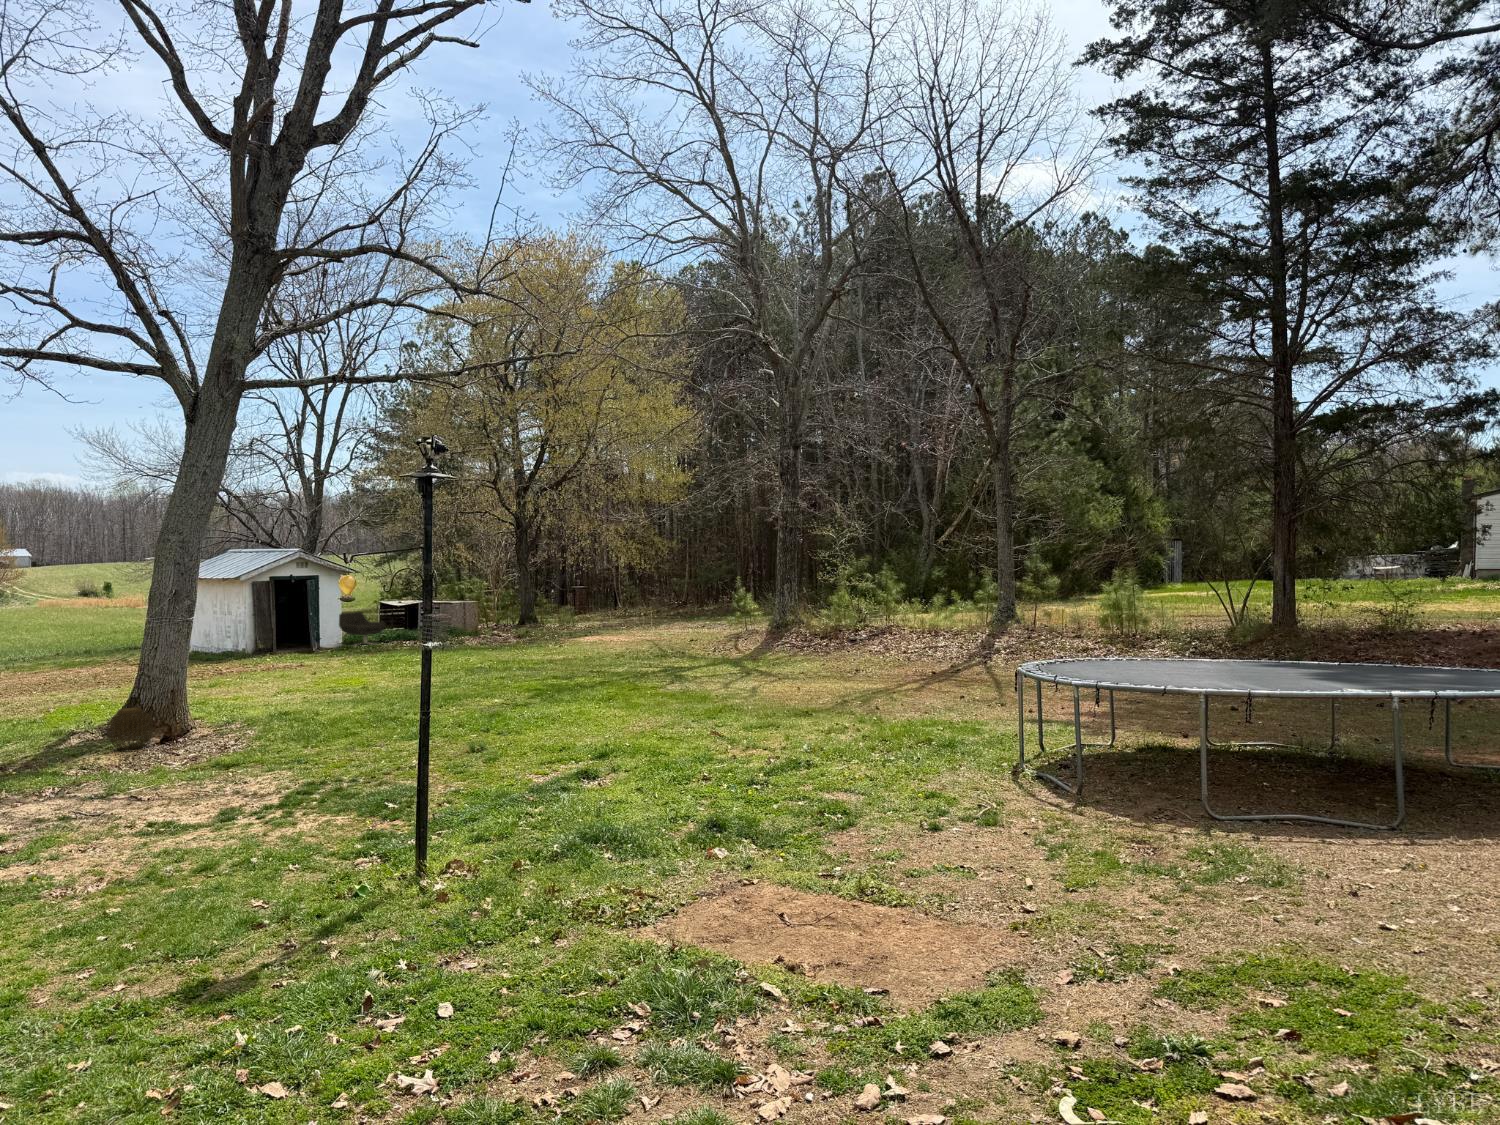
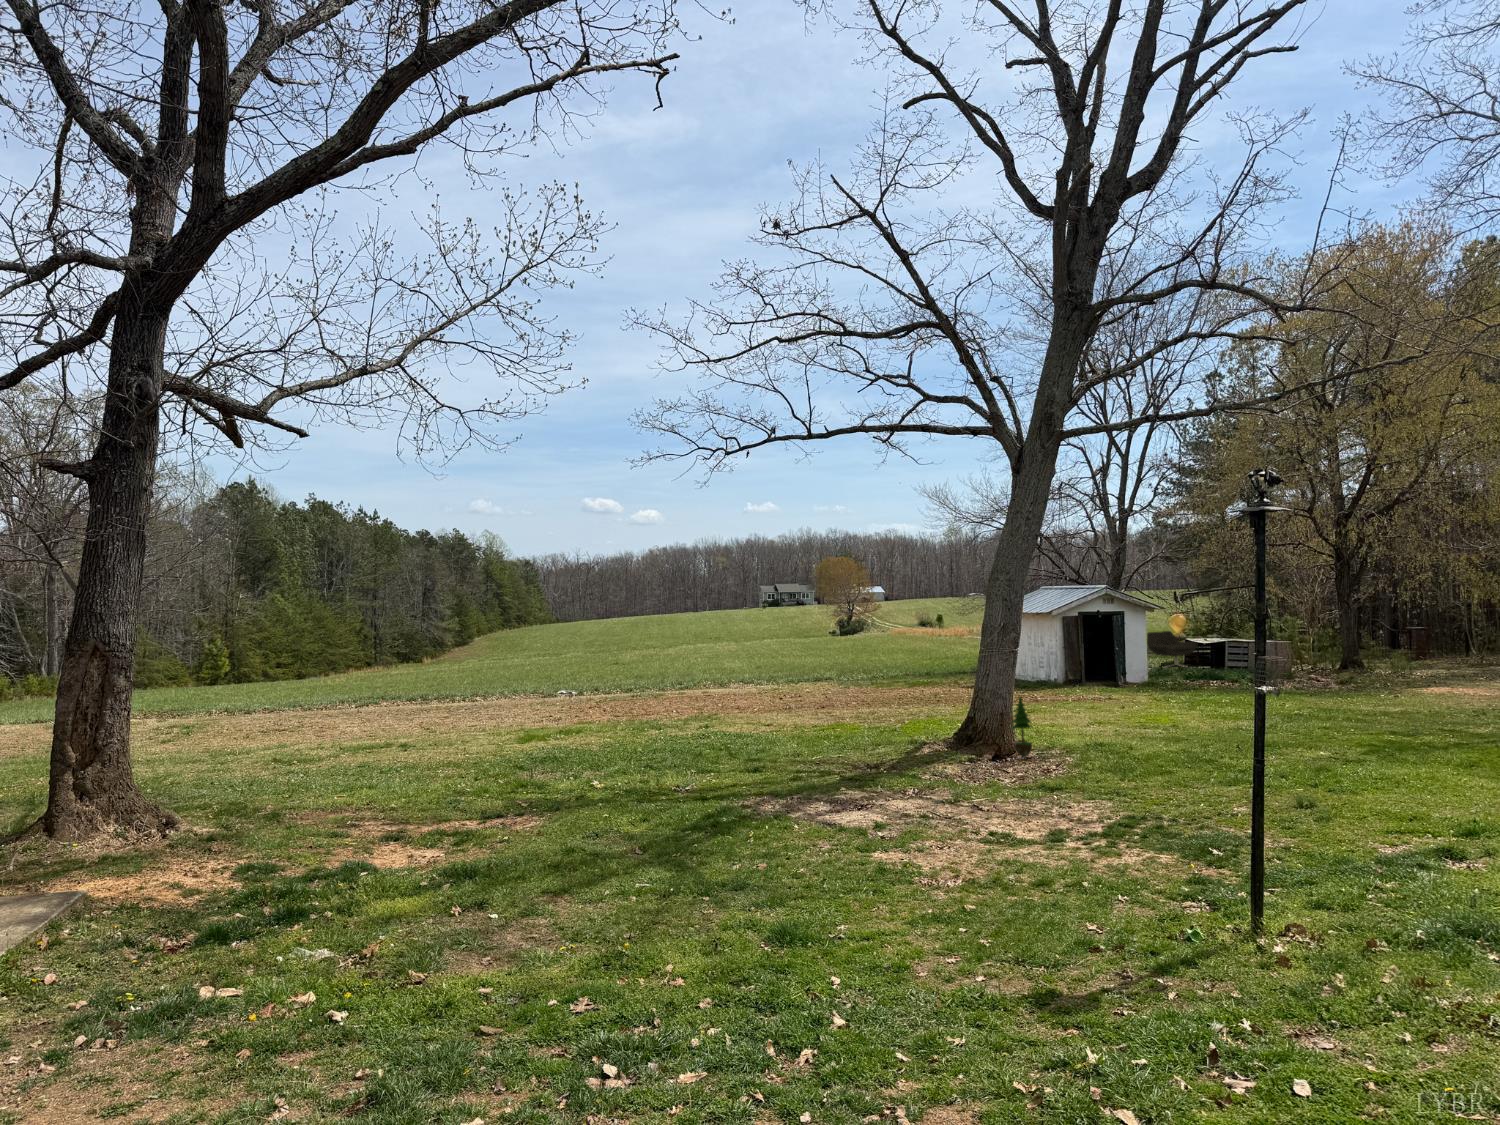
potted tree: none [186,675,212,740] -> present [1012,697,1032,758]
woven basket: present [107,707,153,750] -> none [948,723,984,762]

